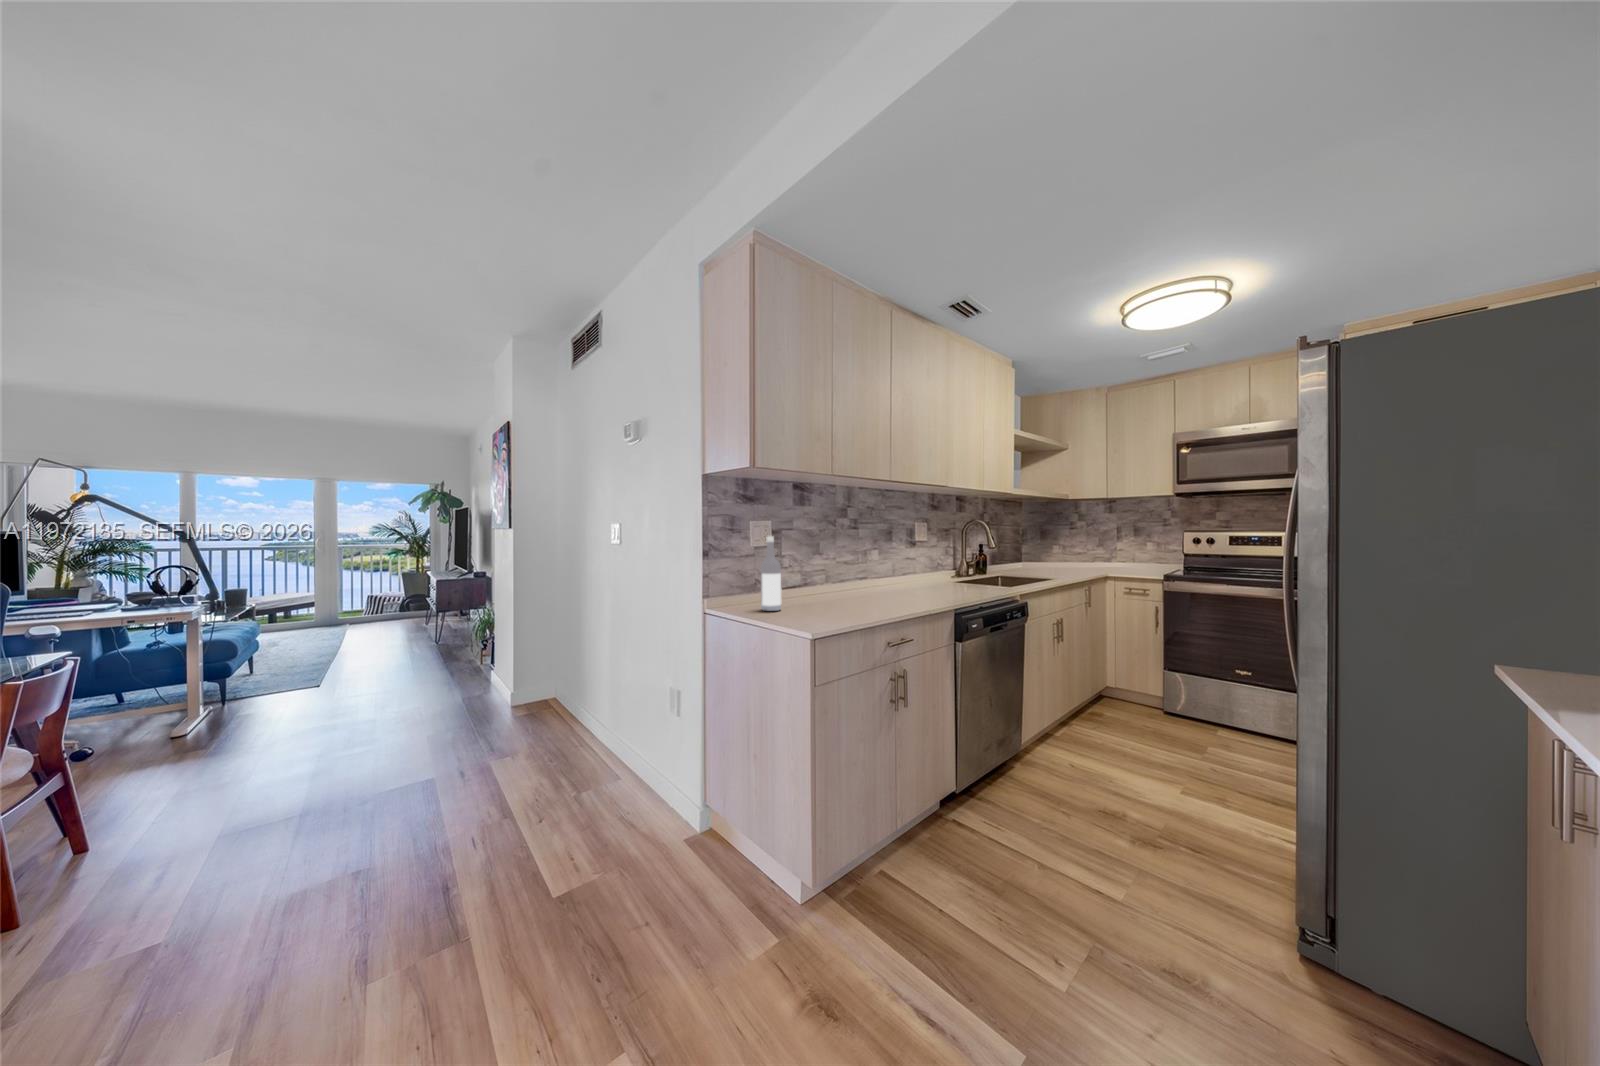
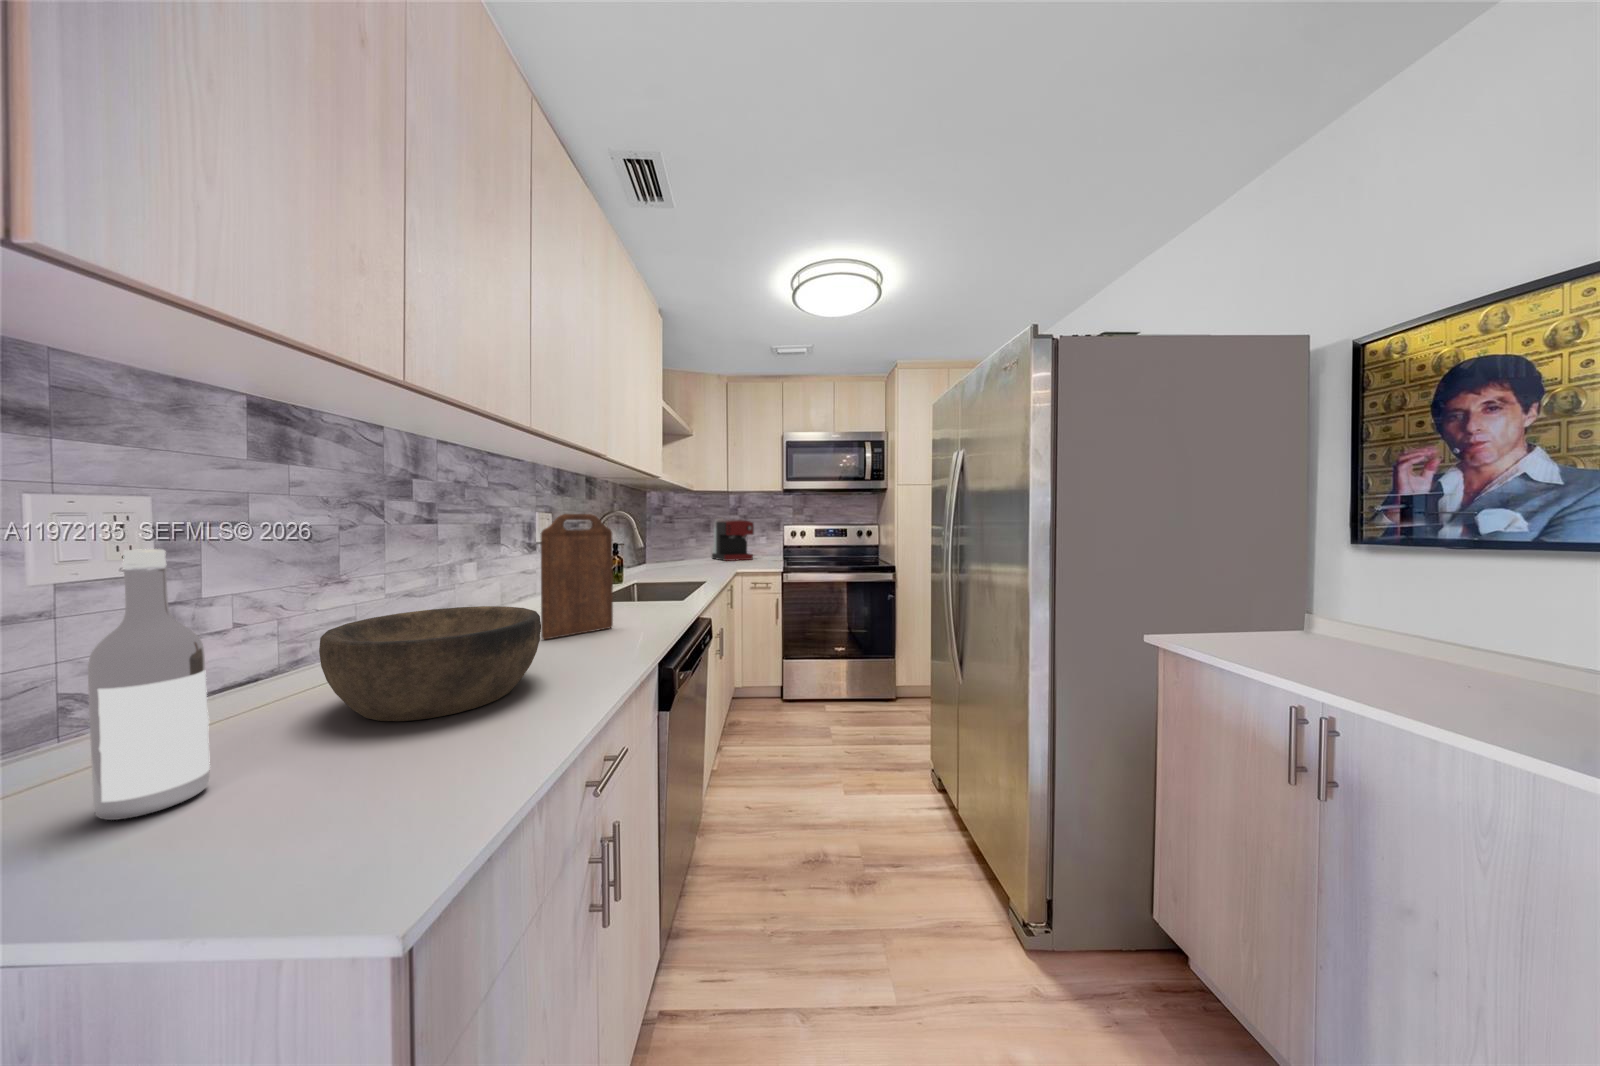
cutting board: none [900,523,942,594] -> present [541,514,613,639]
coffee maker: none [1101,523,1147,567] -> present [712,517,754,561]
bowl: none [808,568,884,608] -> present [319,606,541,721]

